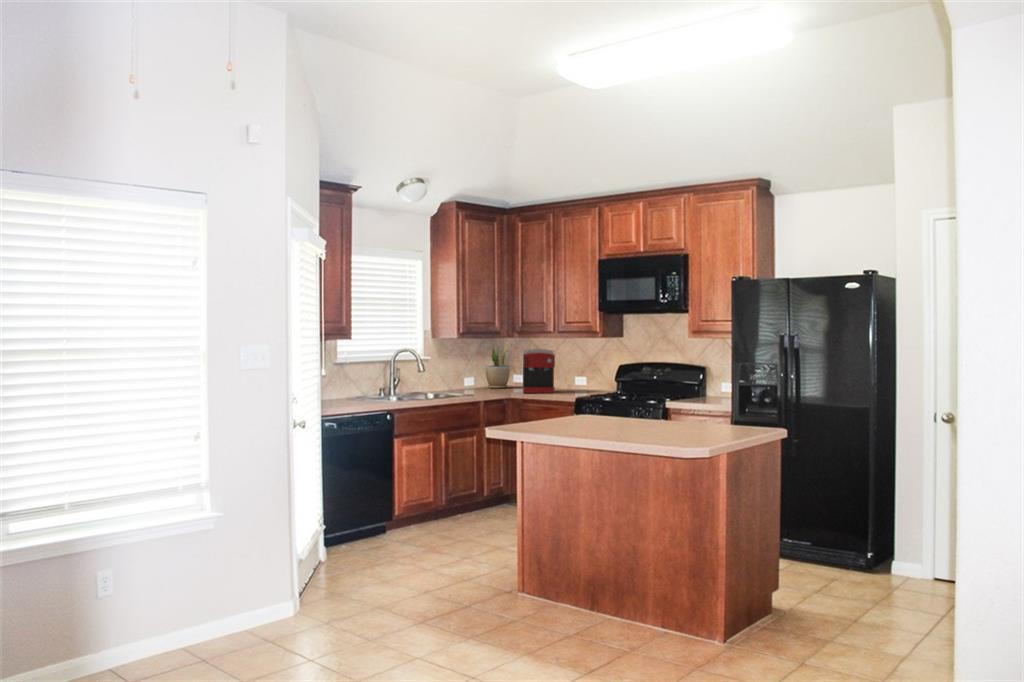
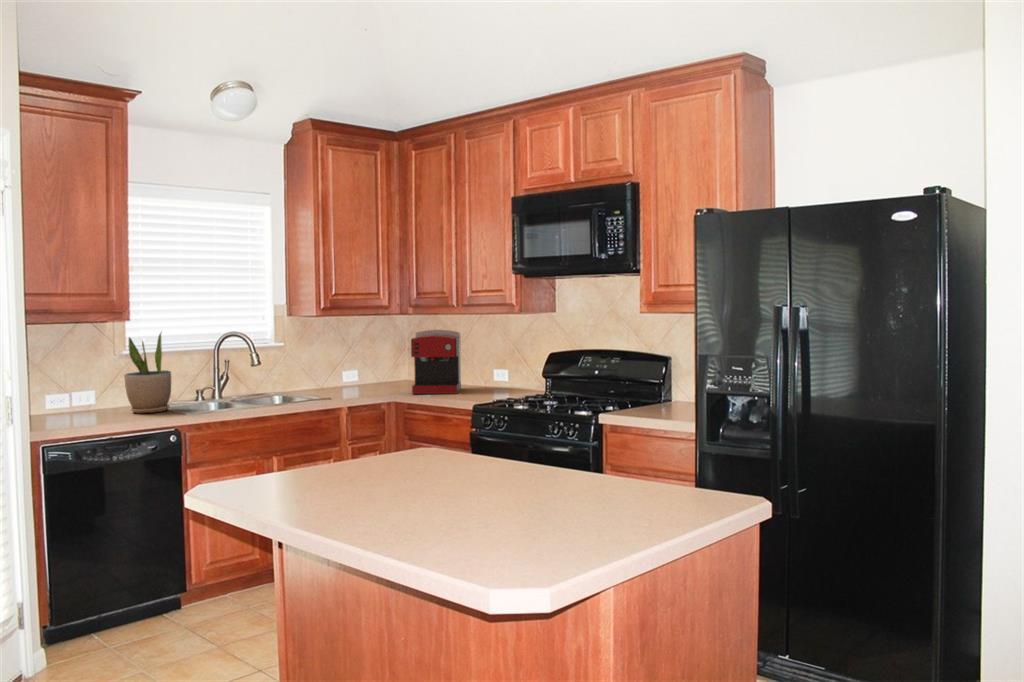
potted plant: present [485,347,510,388] -> present [124,333,171,413]

